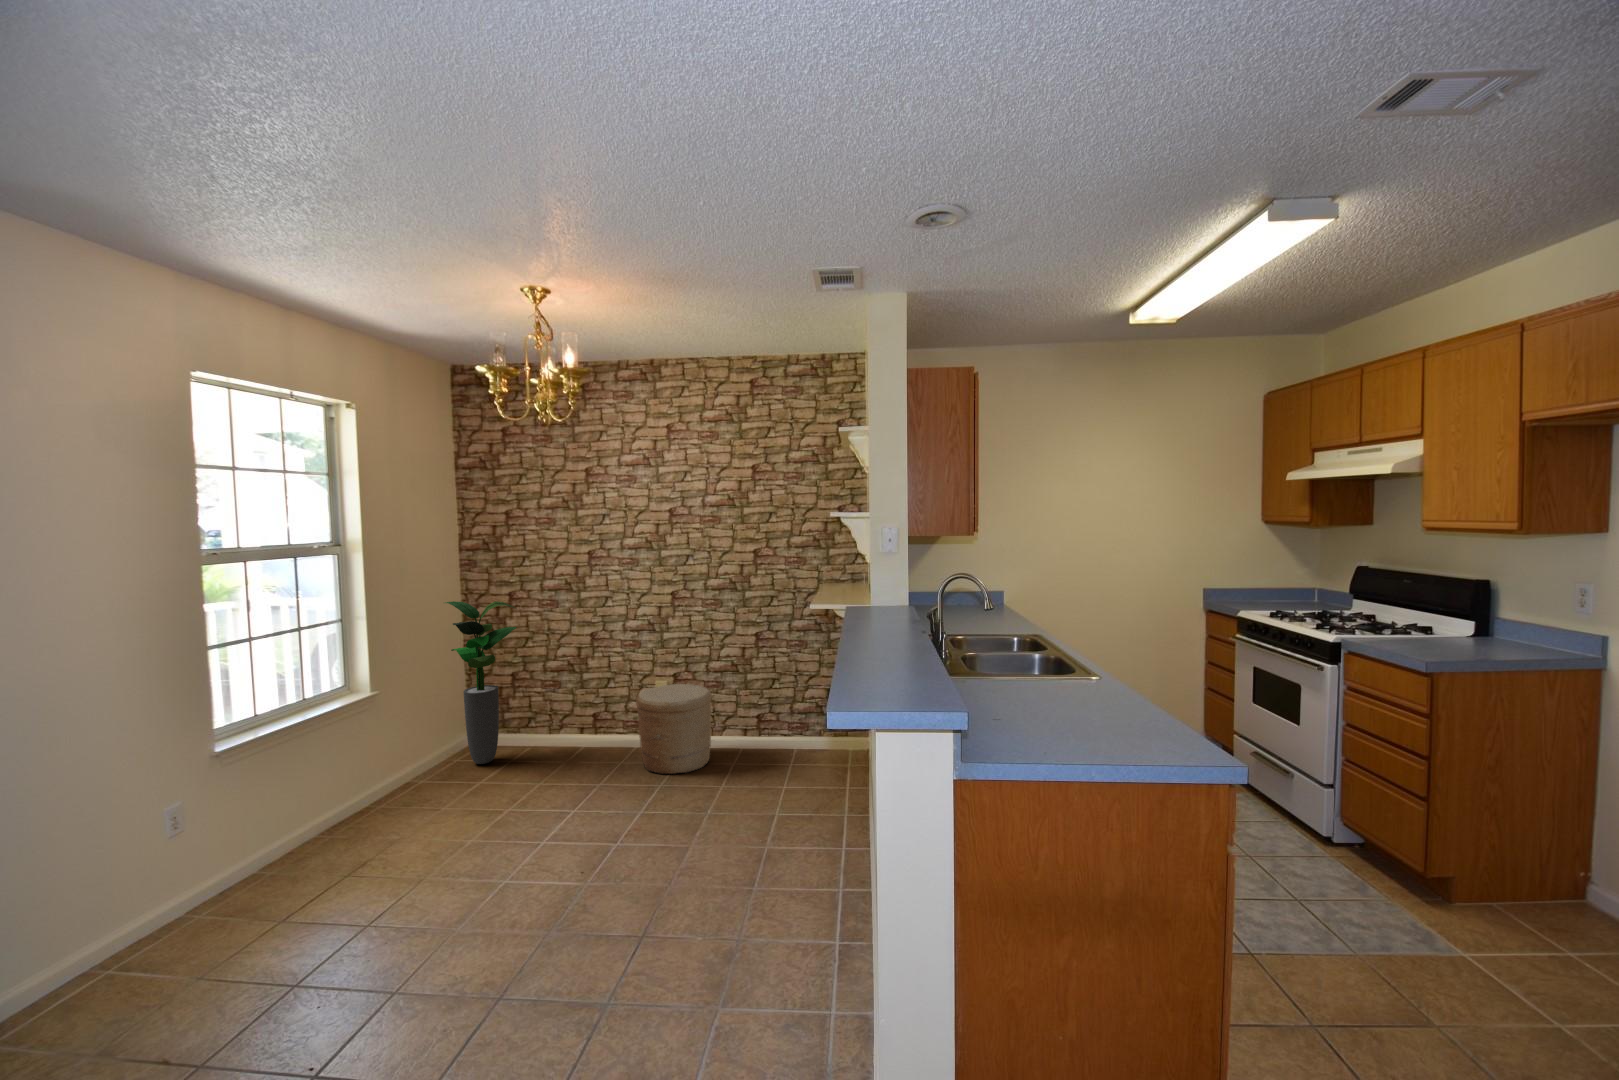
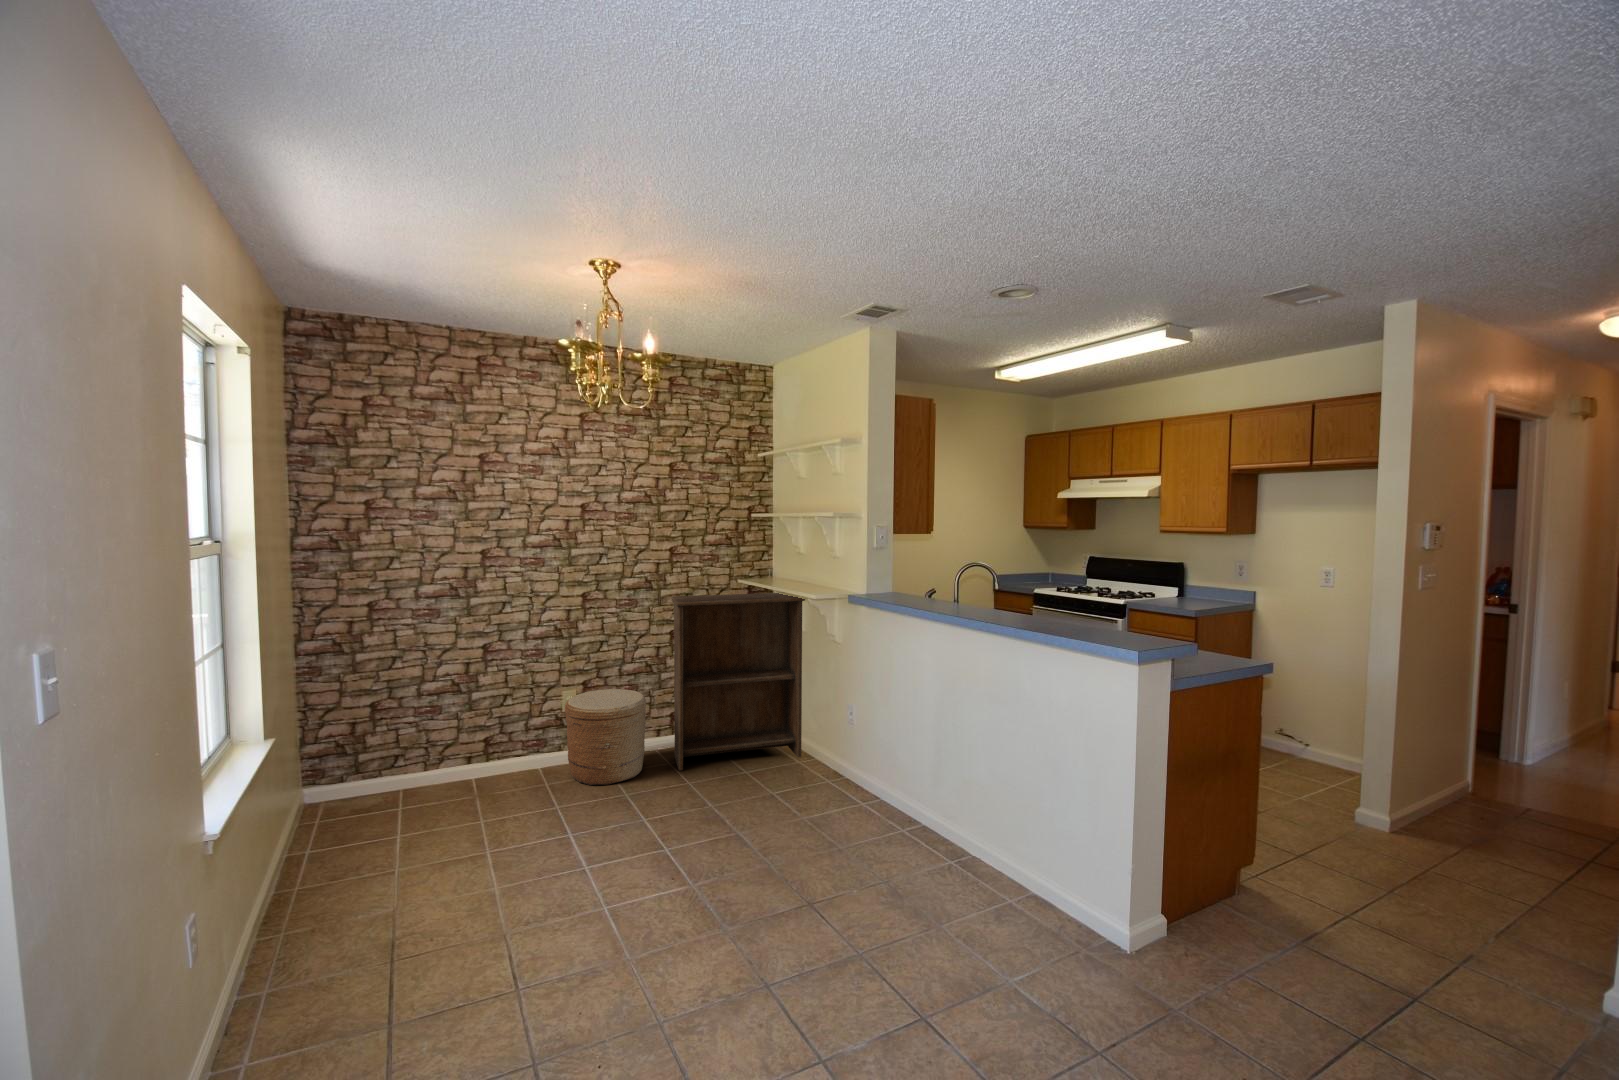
bookshelf: none [724,599,866,785] -> present [671,593,805,771]
potted plant: present [445,601,517,764] -> none [291,615,404,822]

